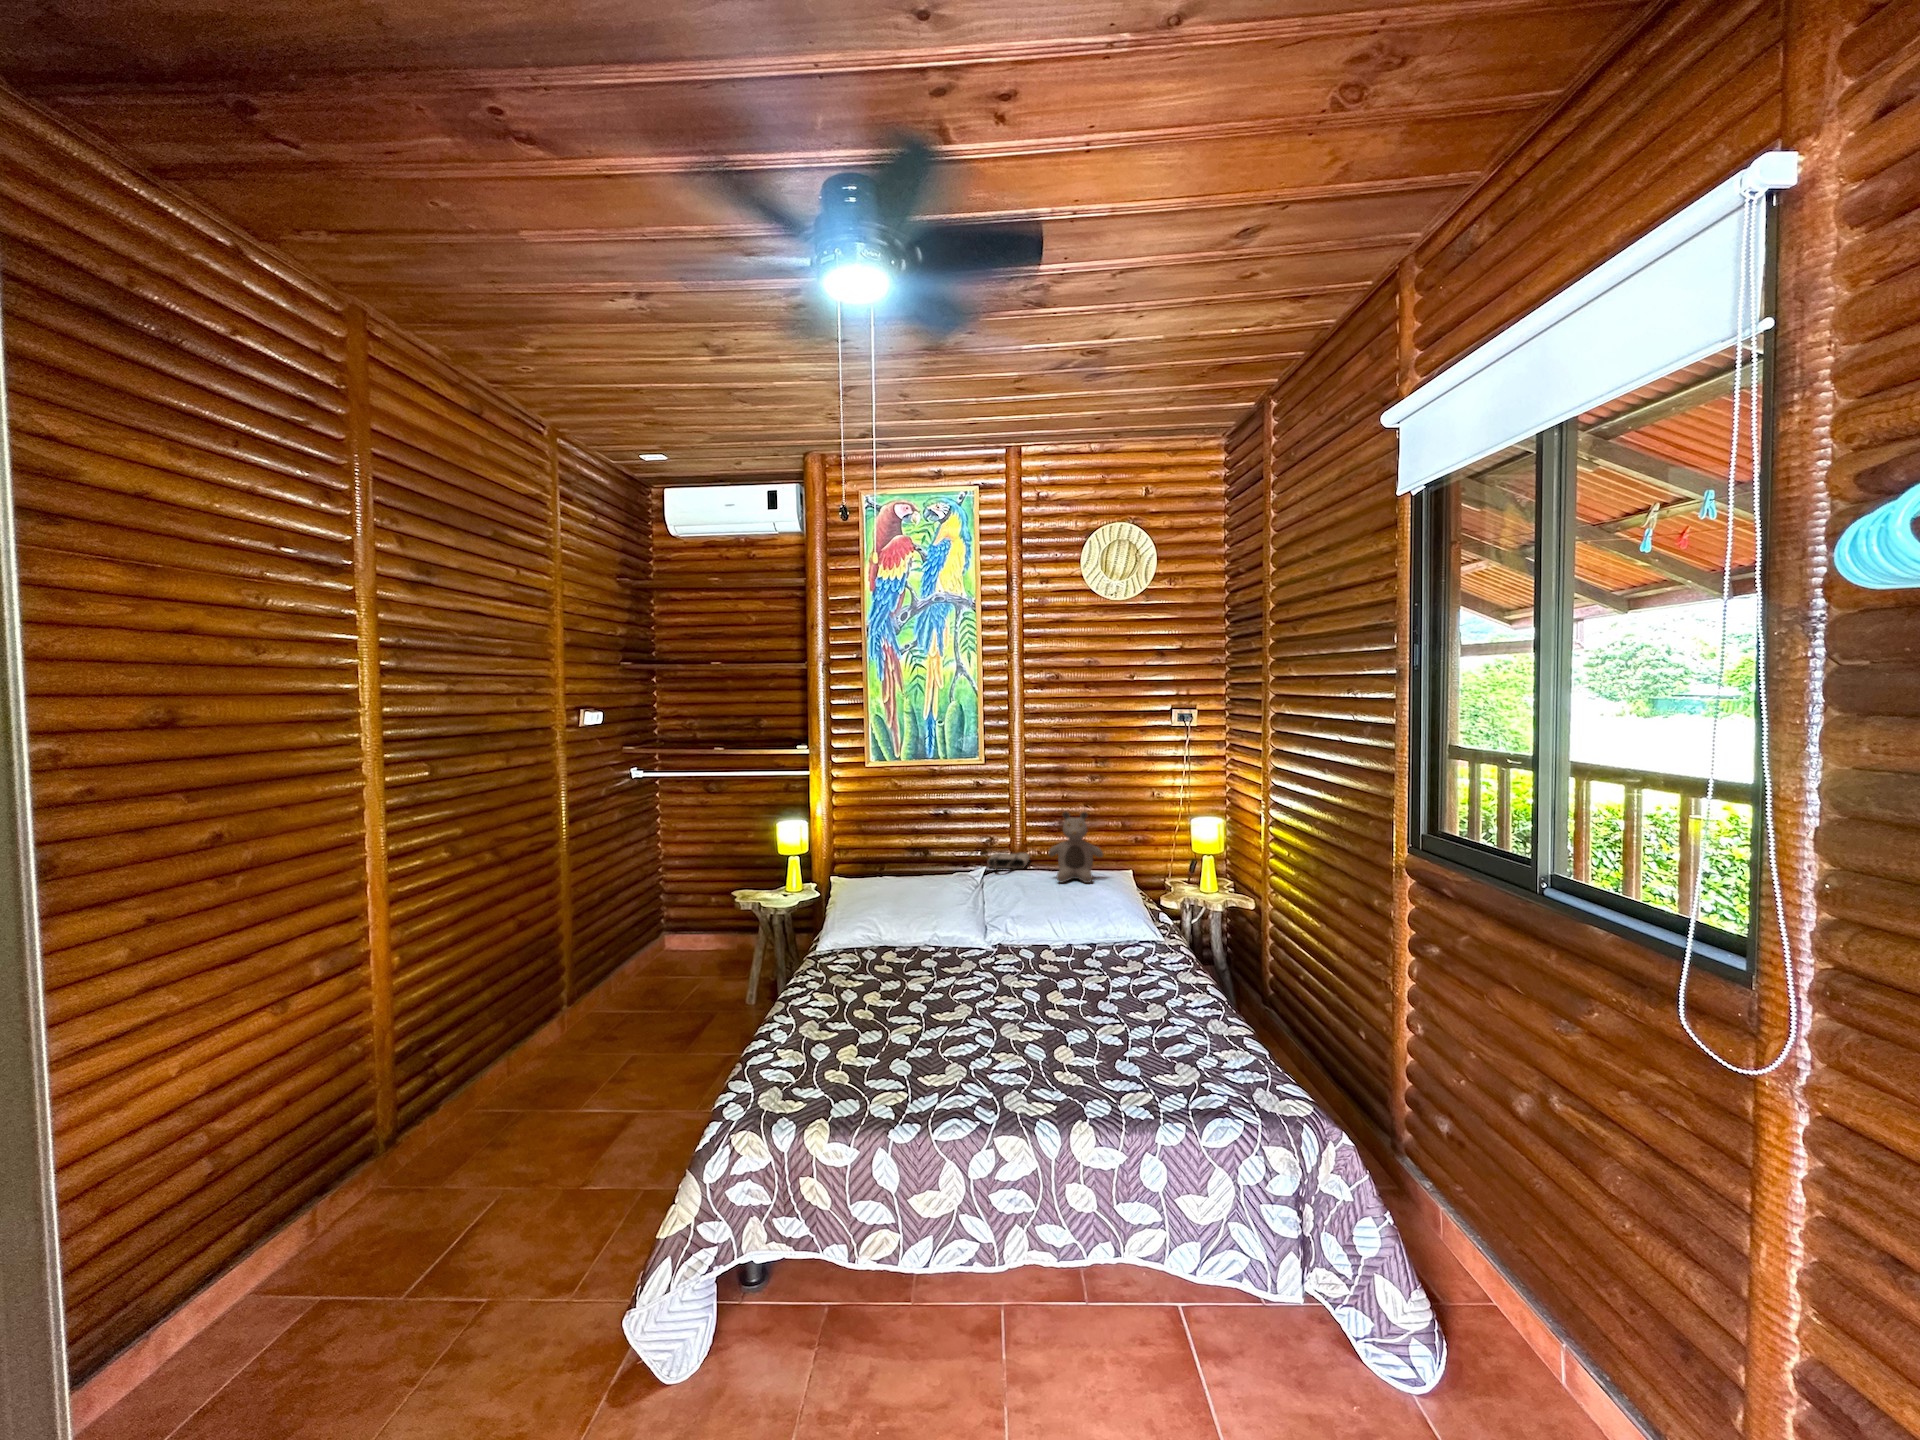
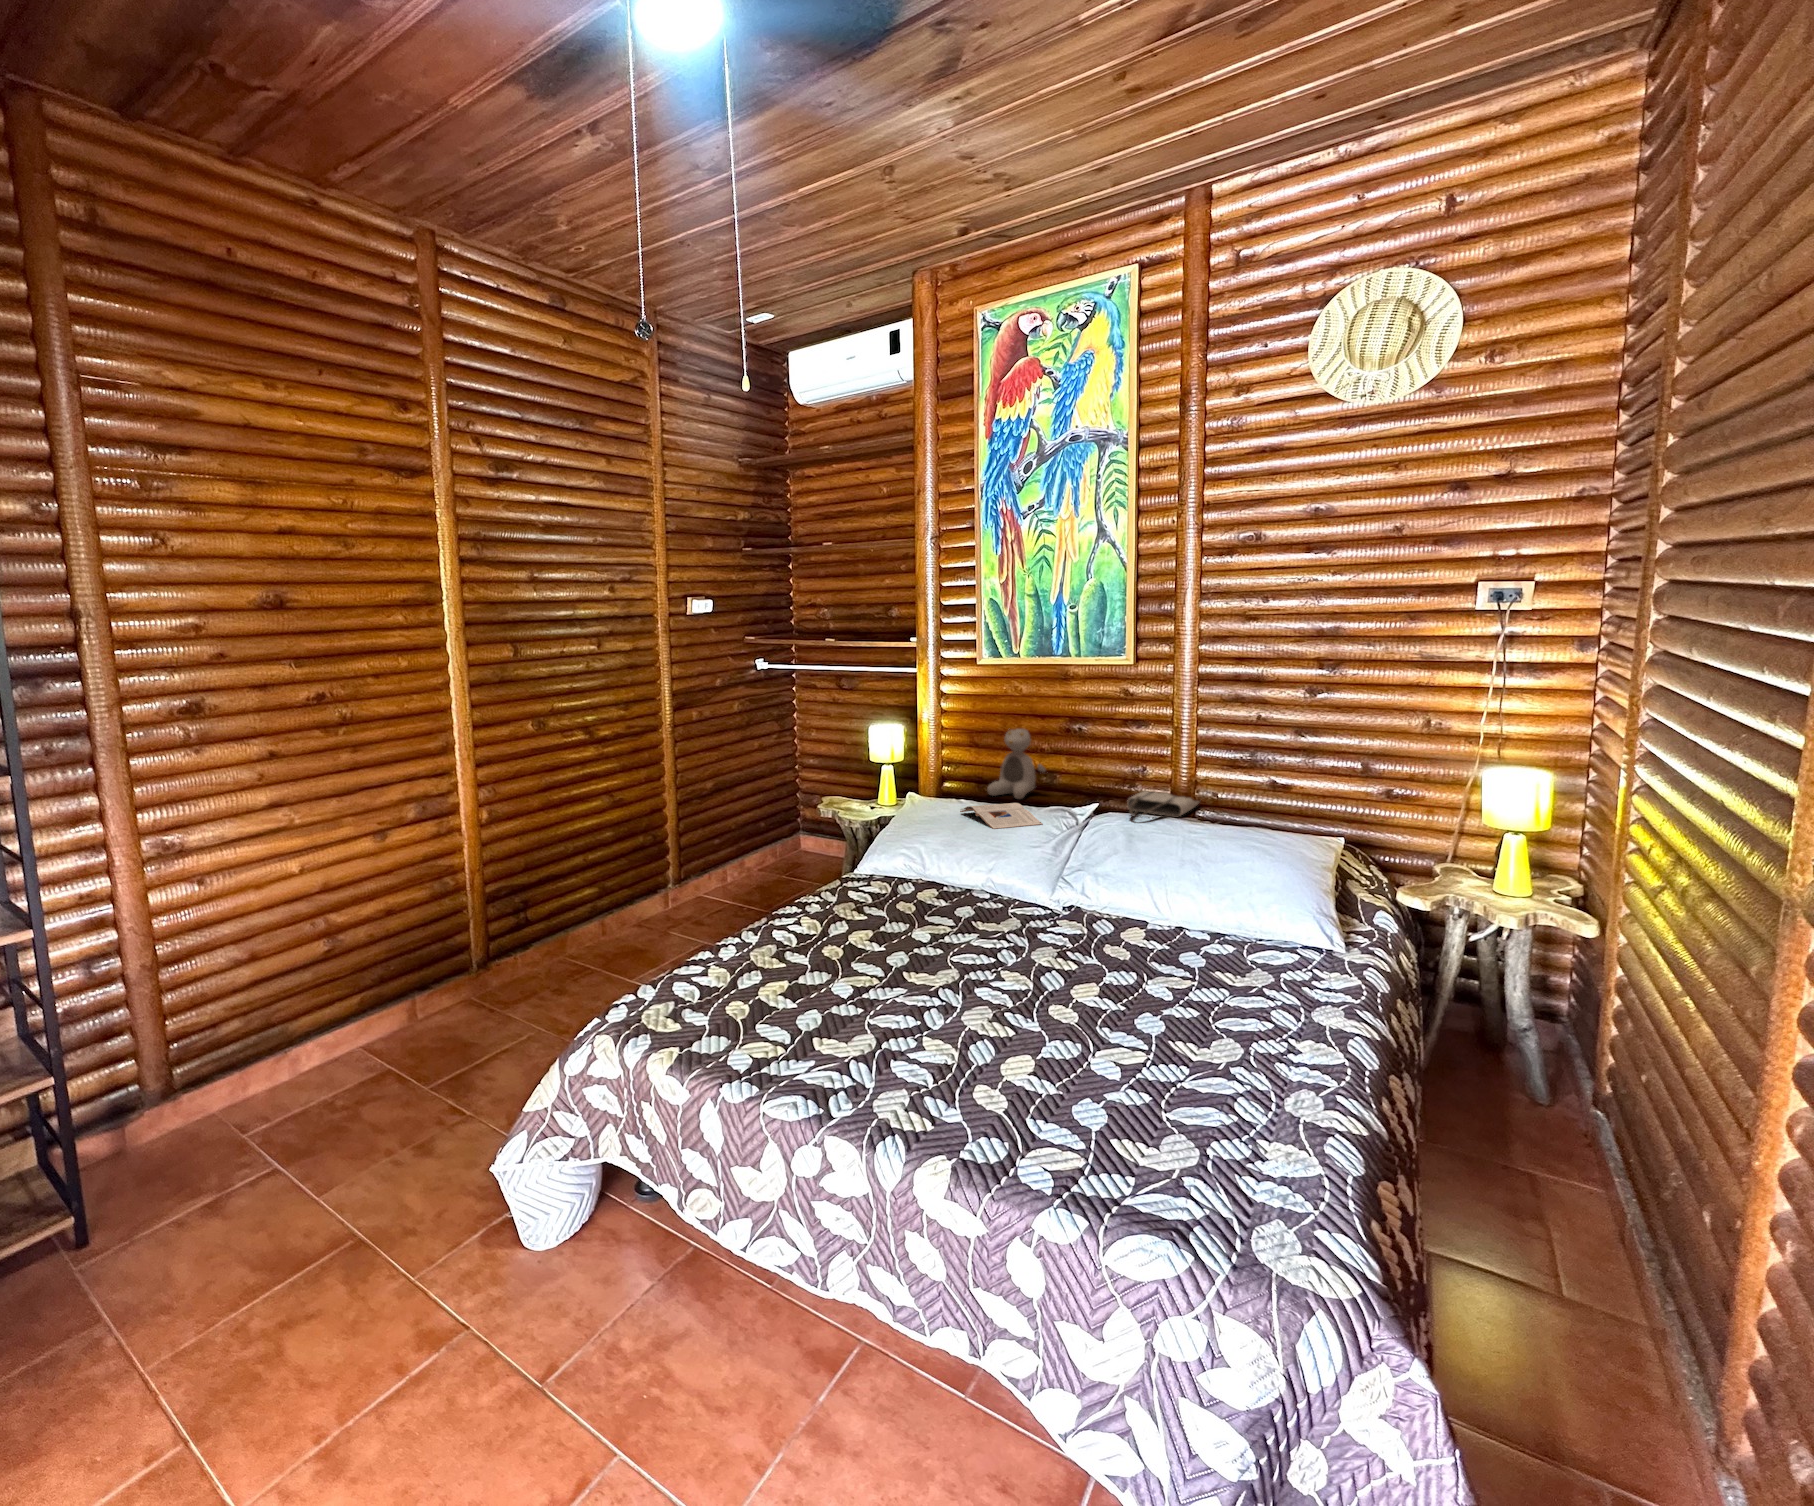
teddy bear: present [1048,812,1103,883] -> present [987,729,1045,799]
magazine: none [877,870,944,890] -> present [960,803,1043,829]

